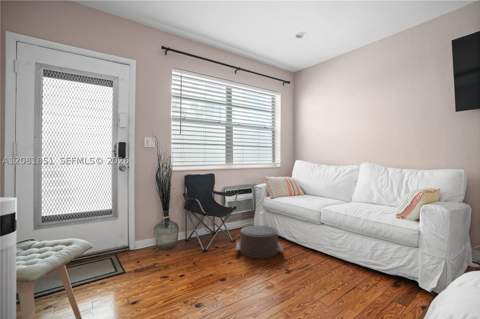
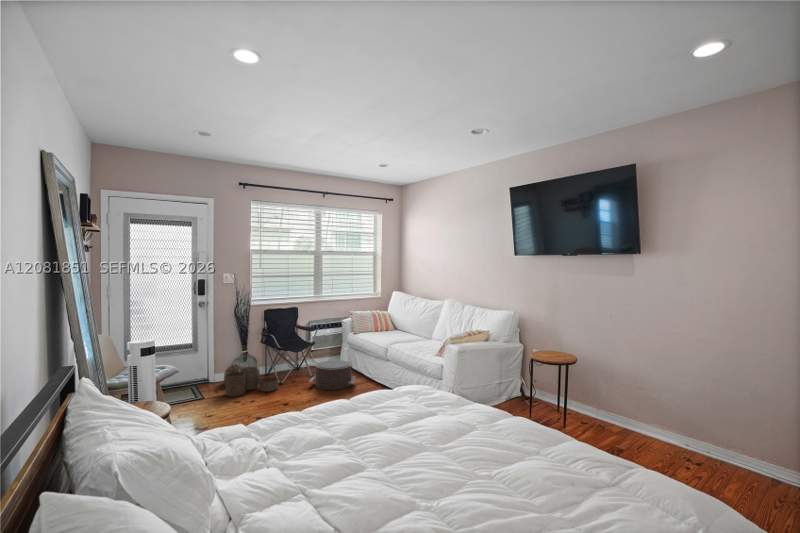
woven basket: none [146,229,204,269] -> present [224,365,278,396]

